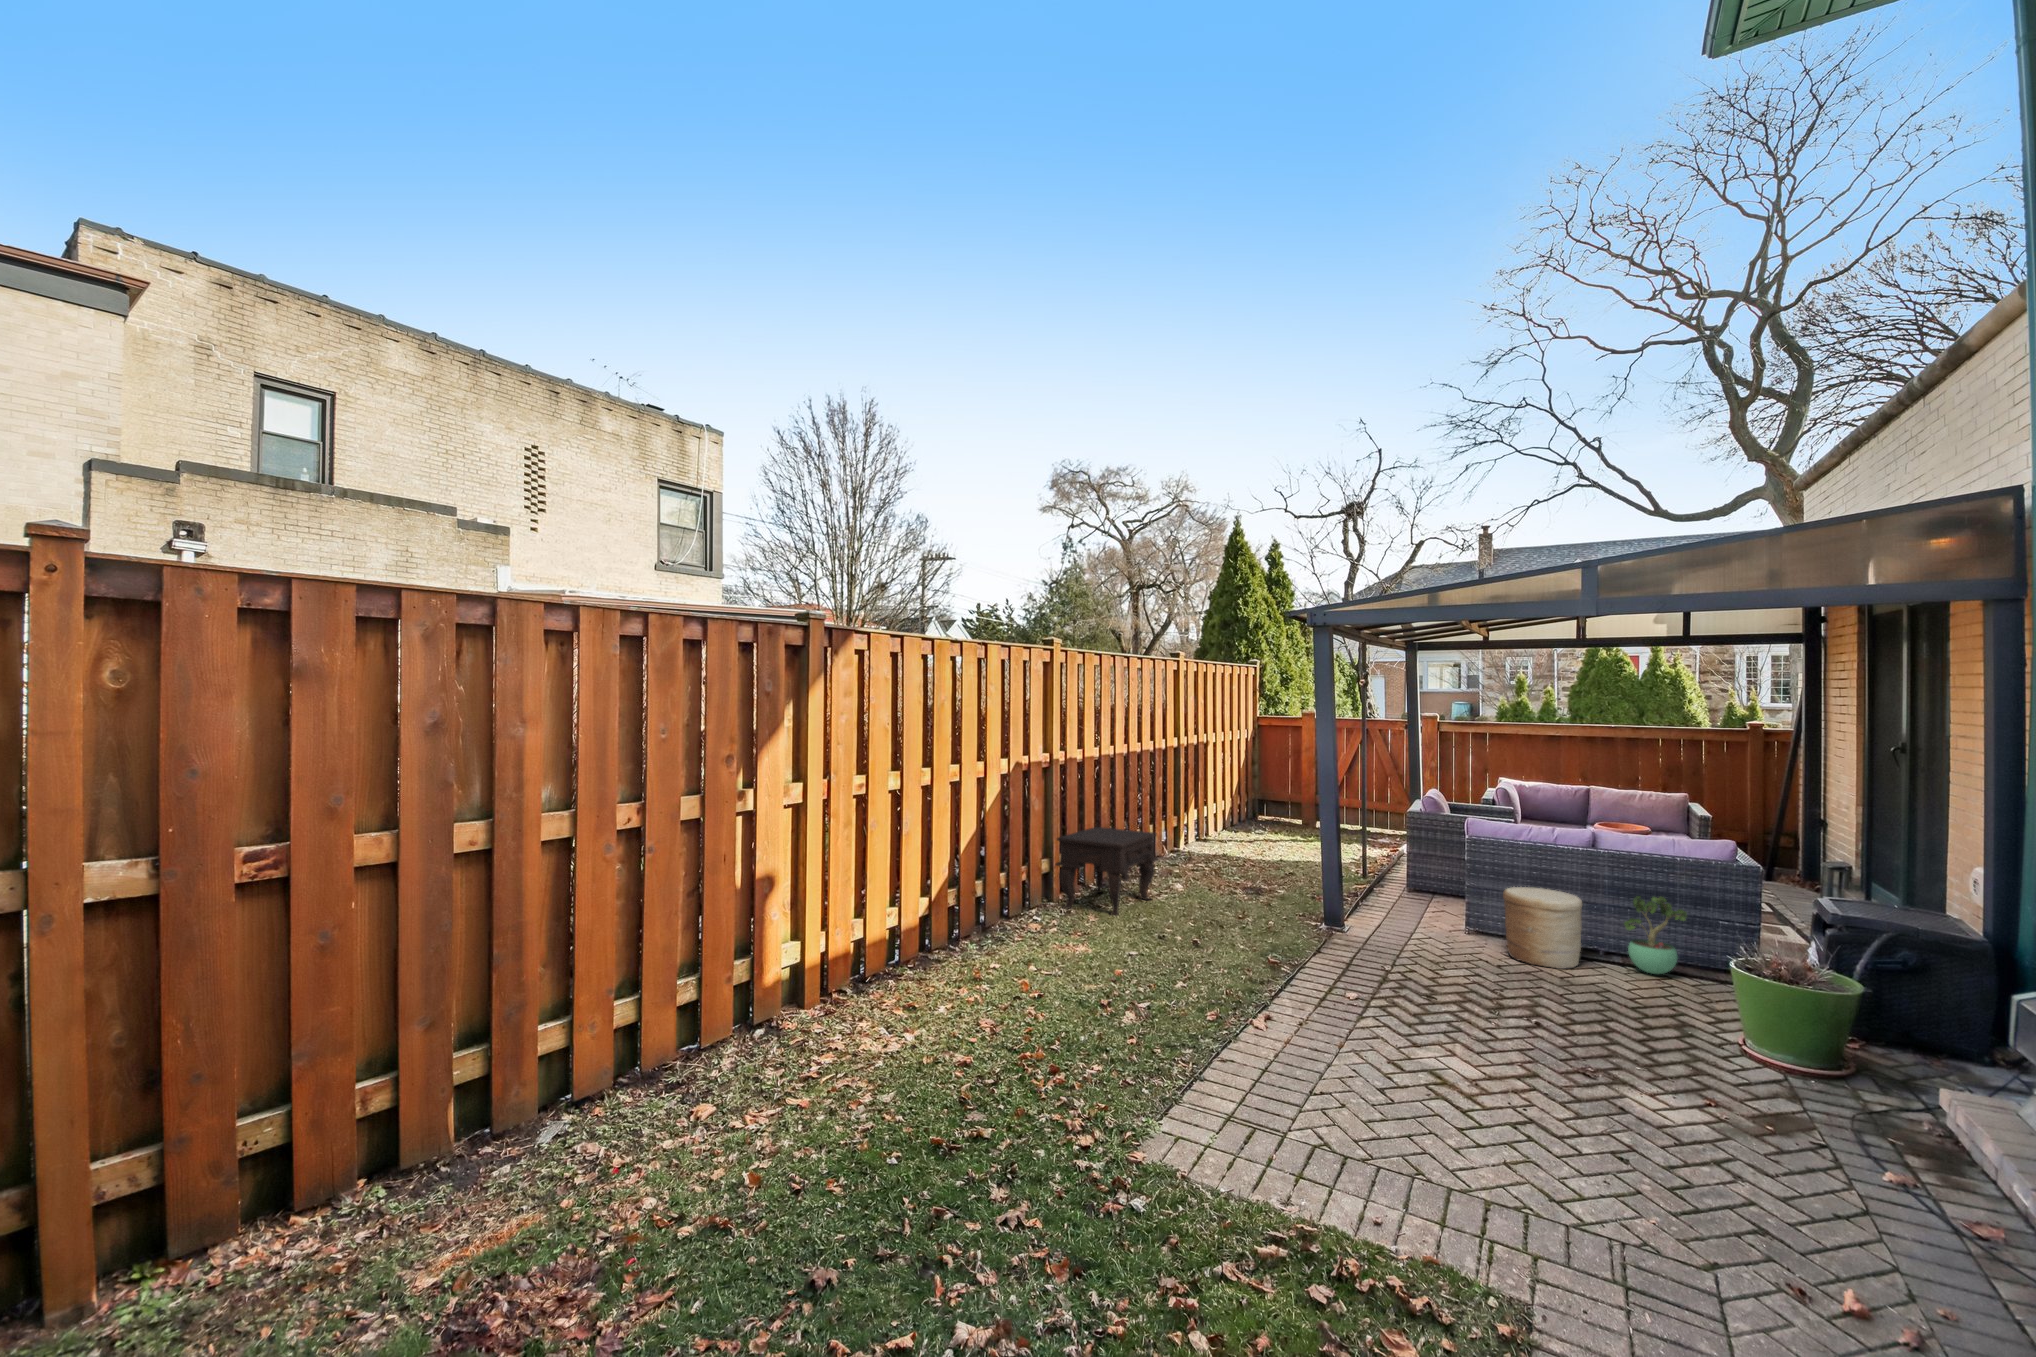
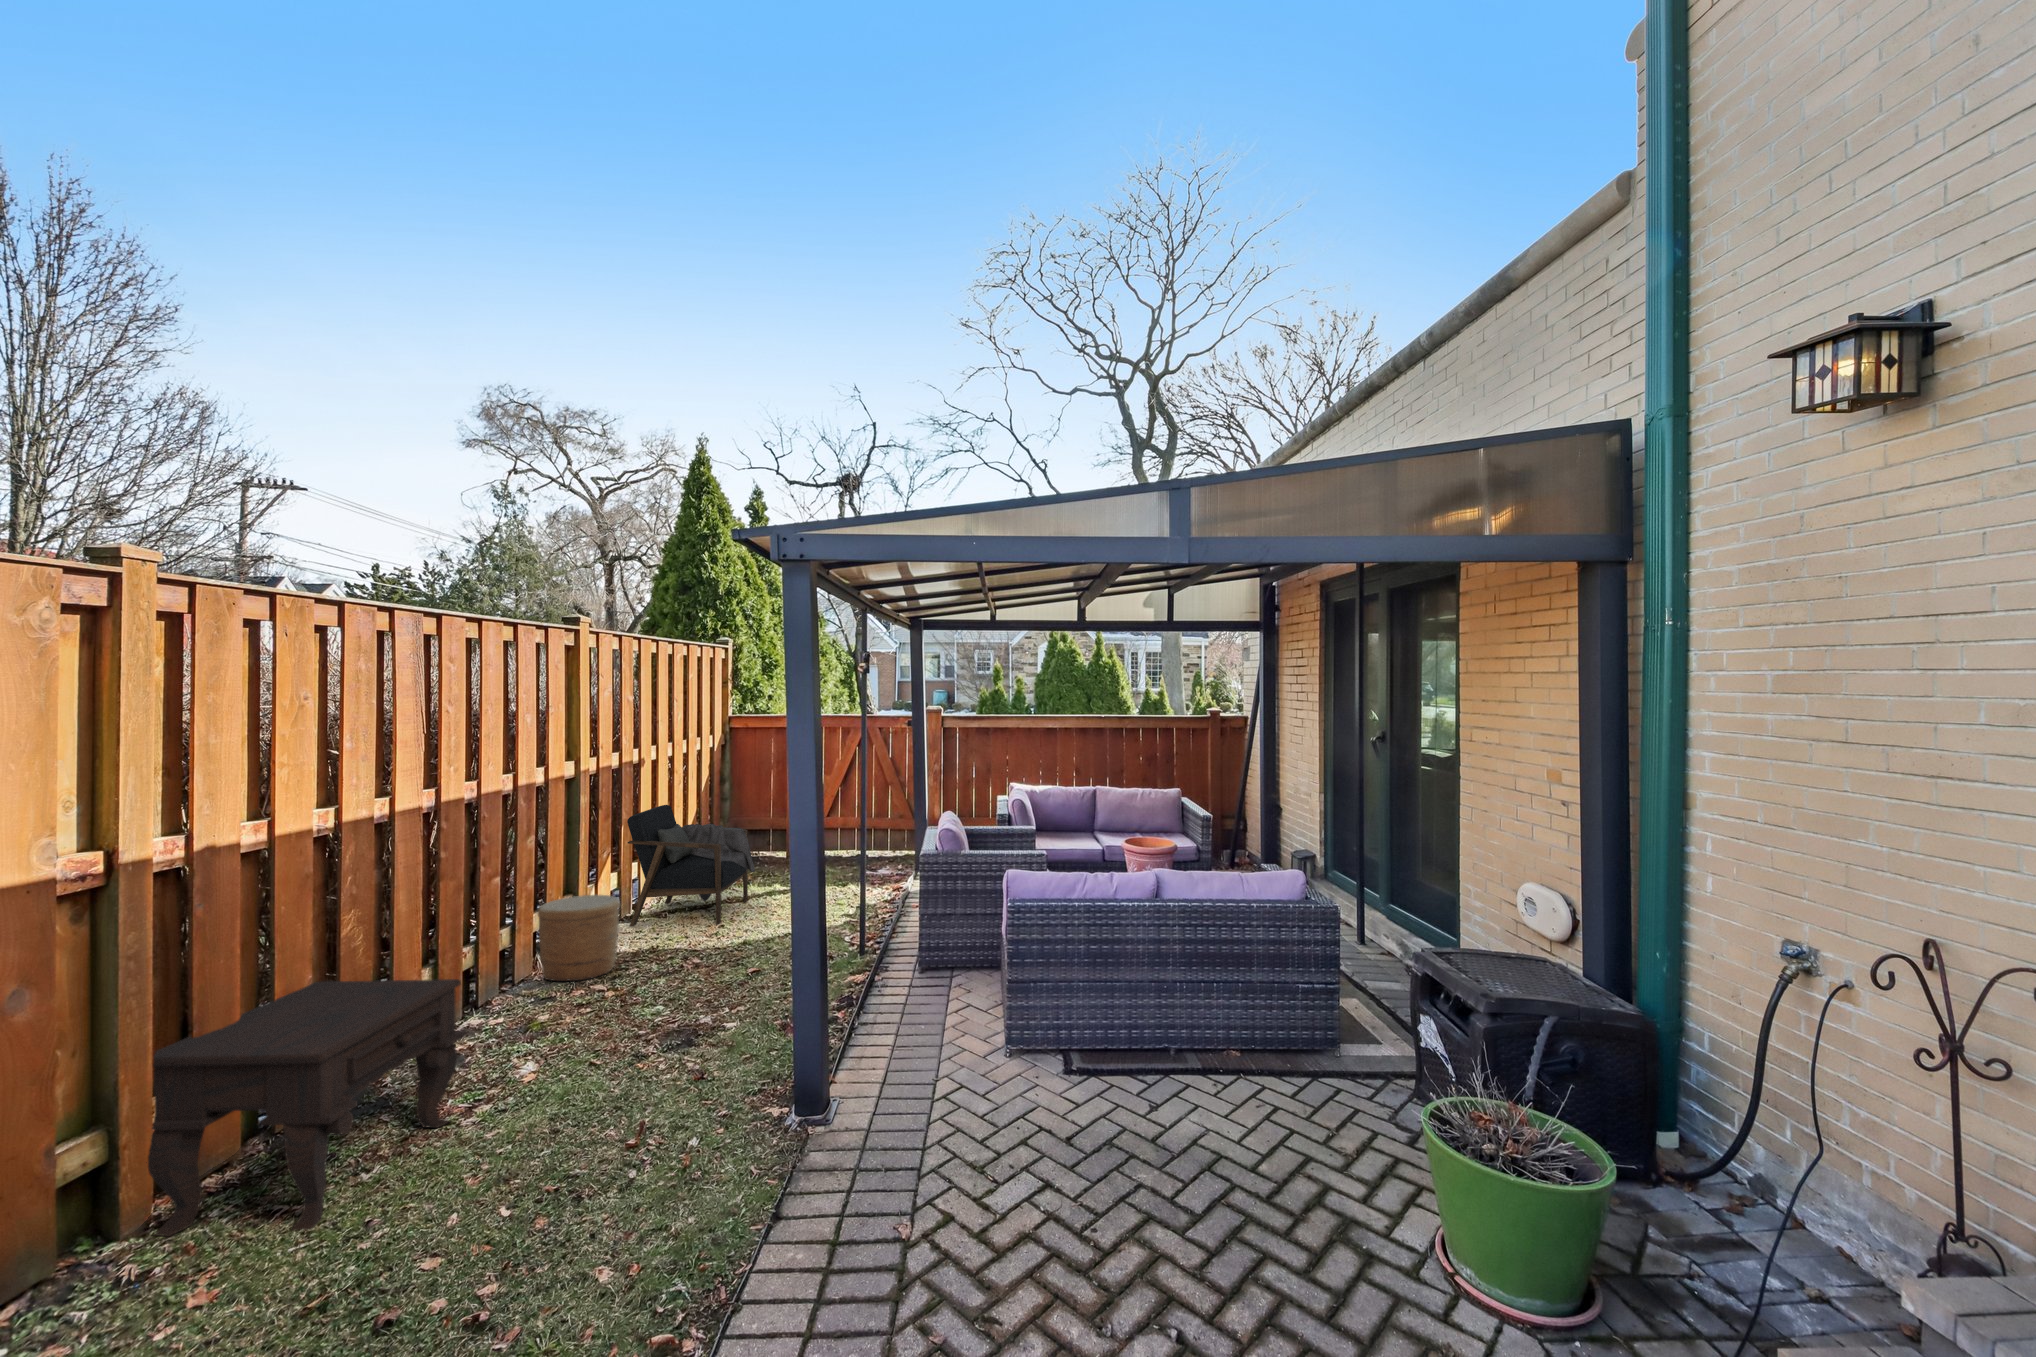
armchair: none [1204,773,1283,852] -> present [627,805,755,926]
woven basket: present [1503,887,1582,969] -> present [538,895,620,981]
potted plant: present [1624,896,1687,974] -> none [1261,986,1342,1111]

